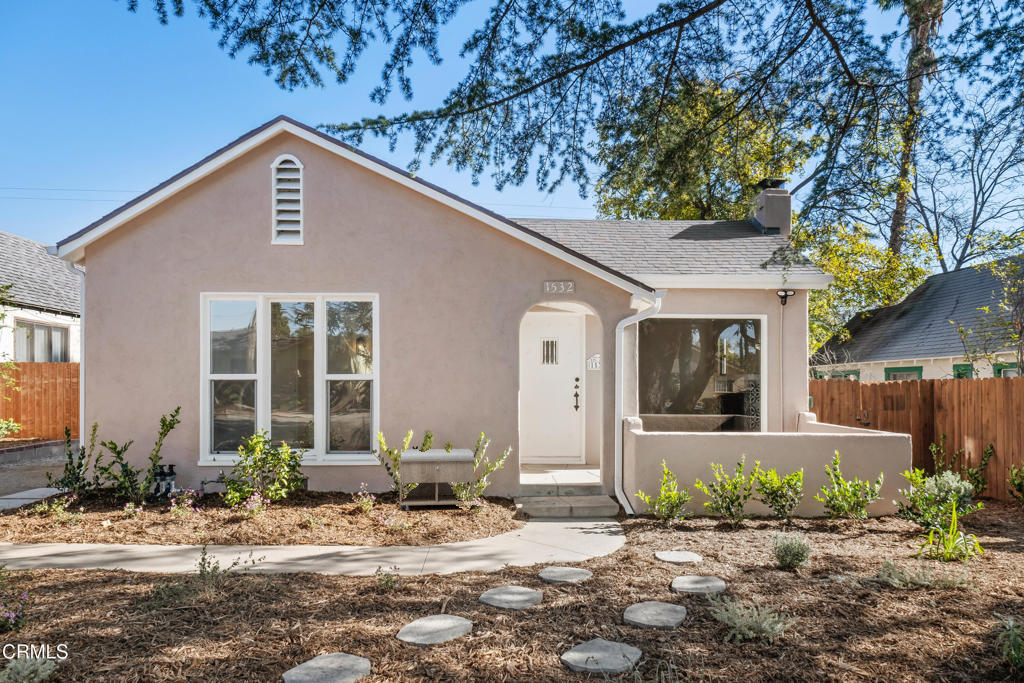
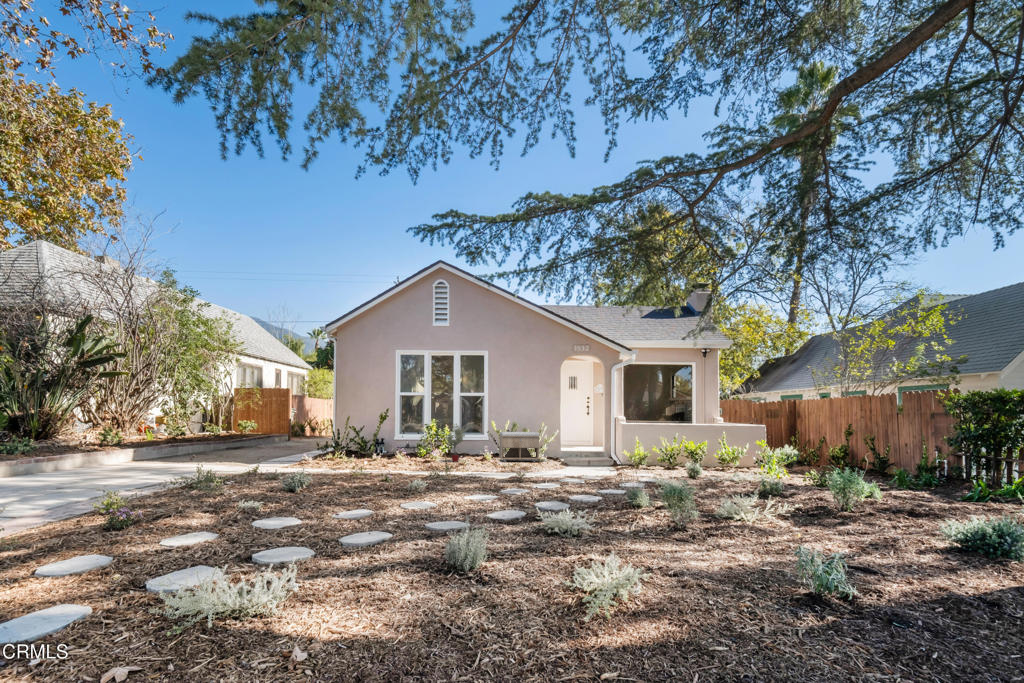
potted tree: none [281,436,330,514] -> present [445,424,465,462]

